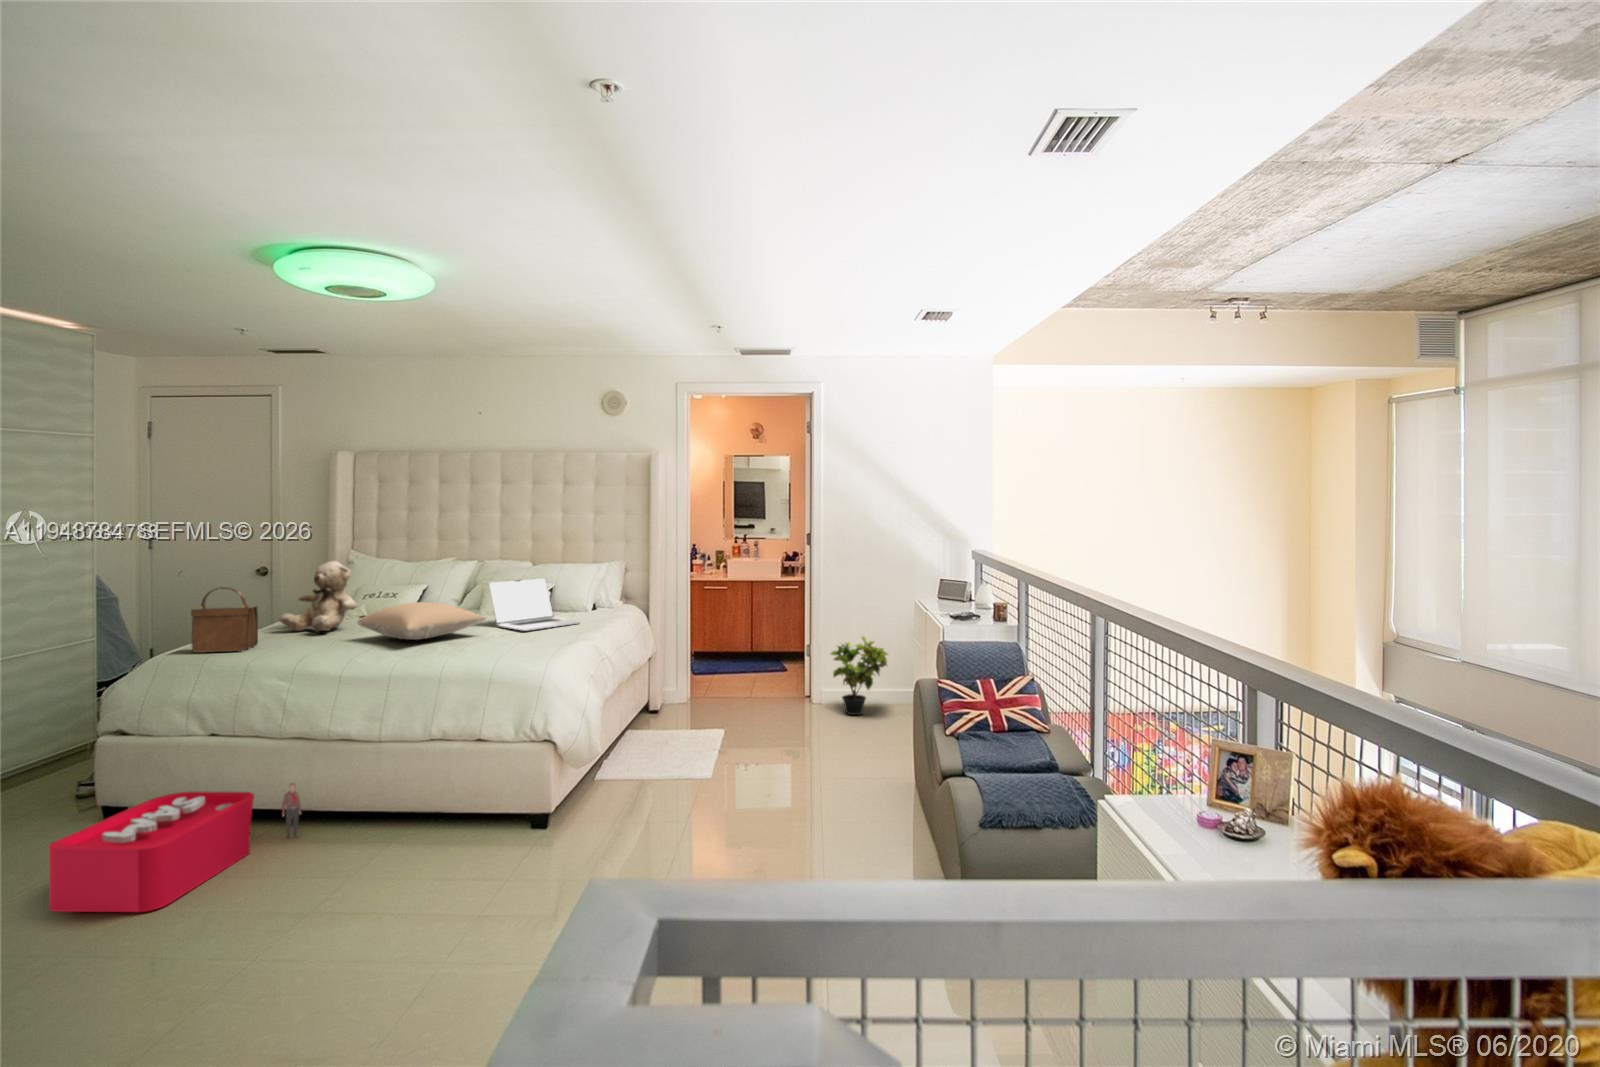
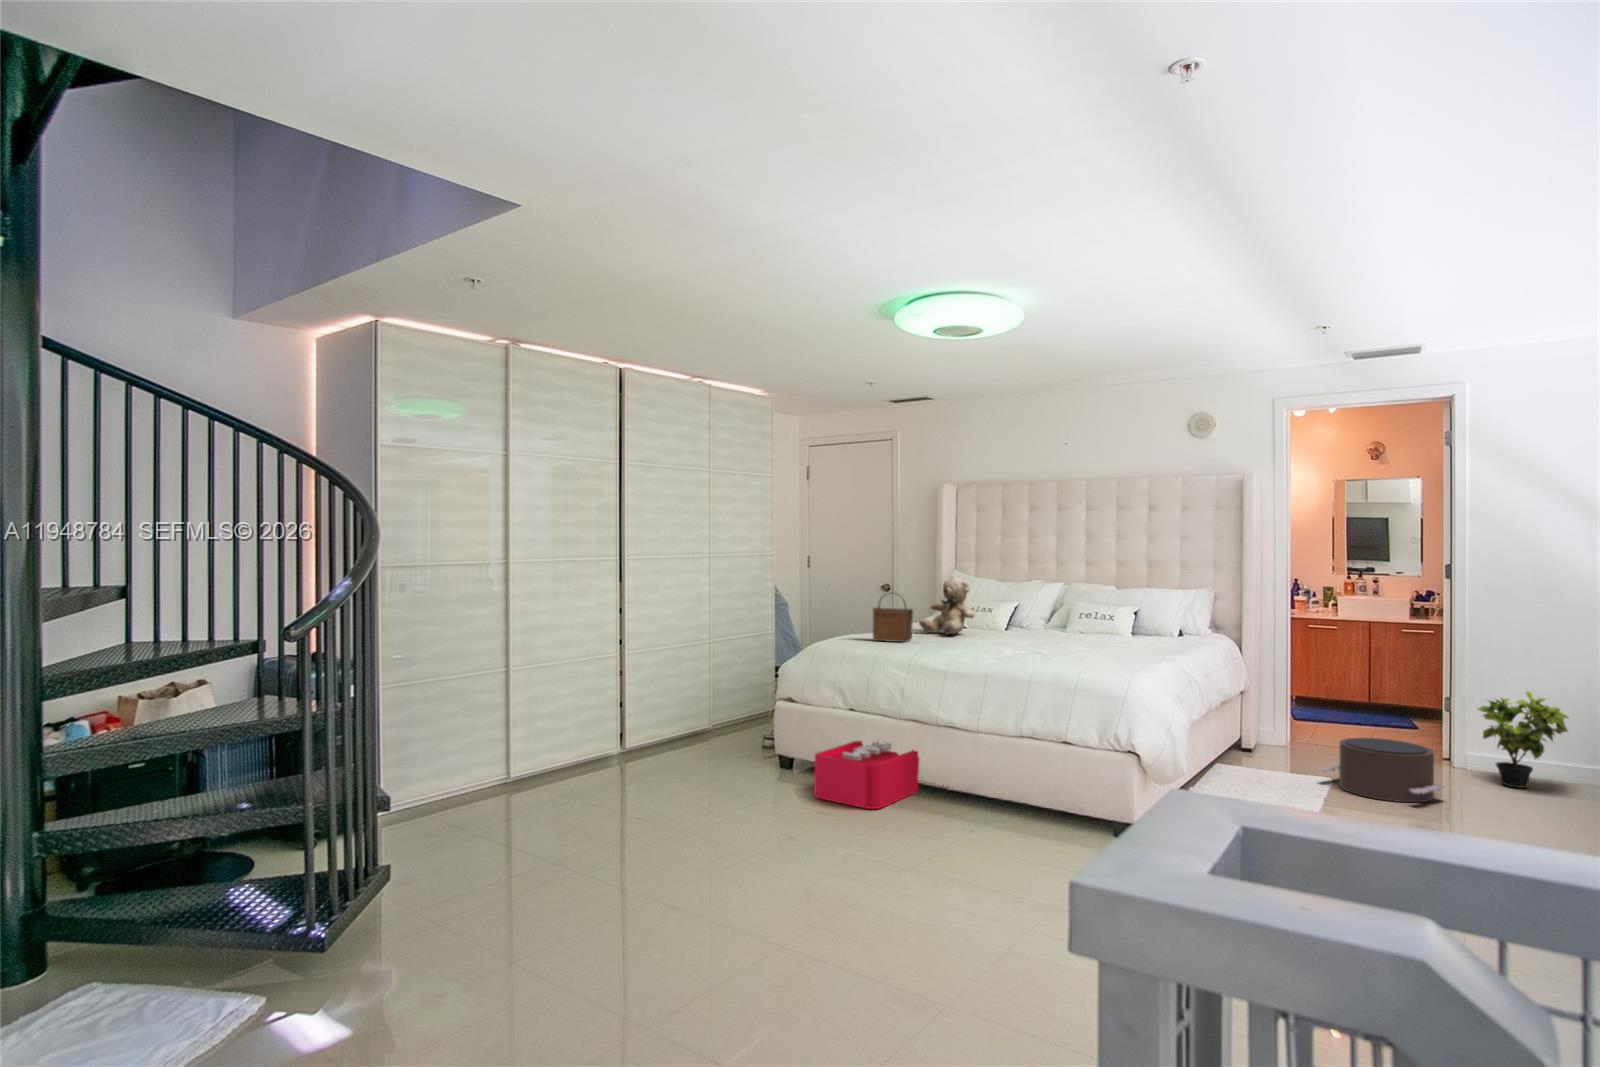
laptop: present [489,578,580,631] -> none [1083,600,1170,646]
pillow: present [358,602,486,640] -> none [980,614,1084,645]
pouf: none [715,690,811,750] -> present [1320,738,1445,802]

